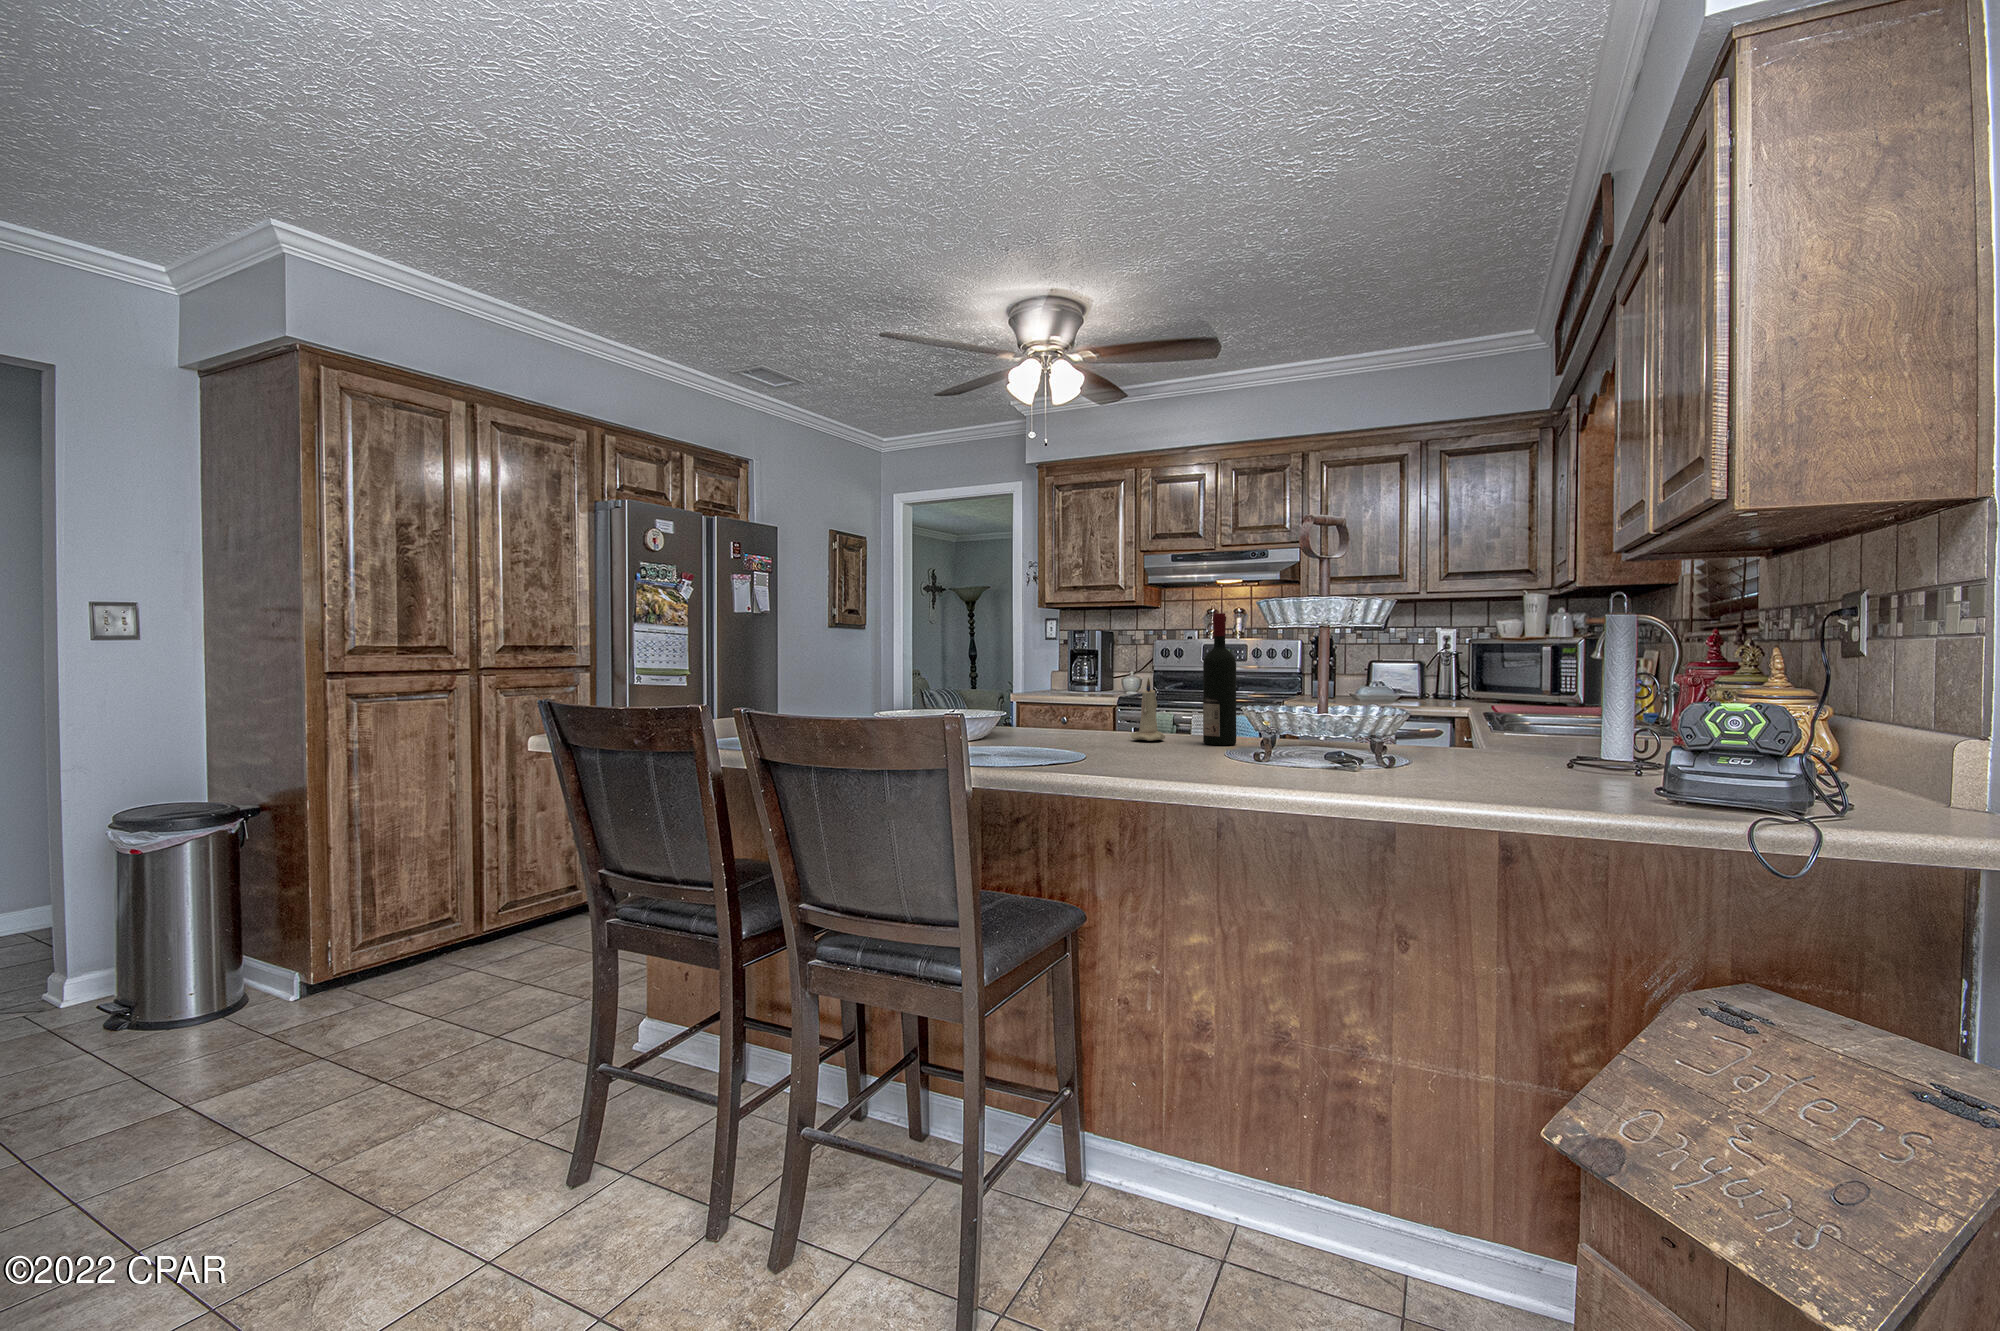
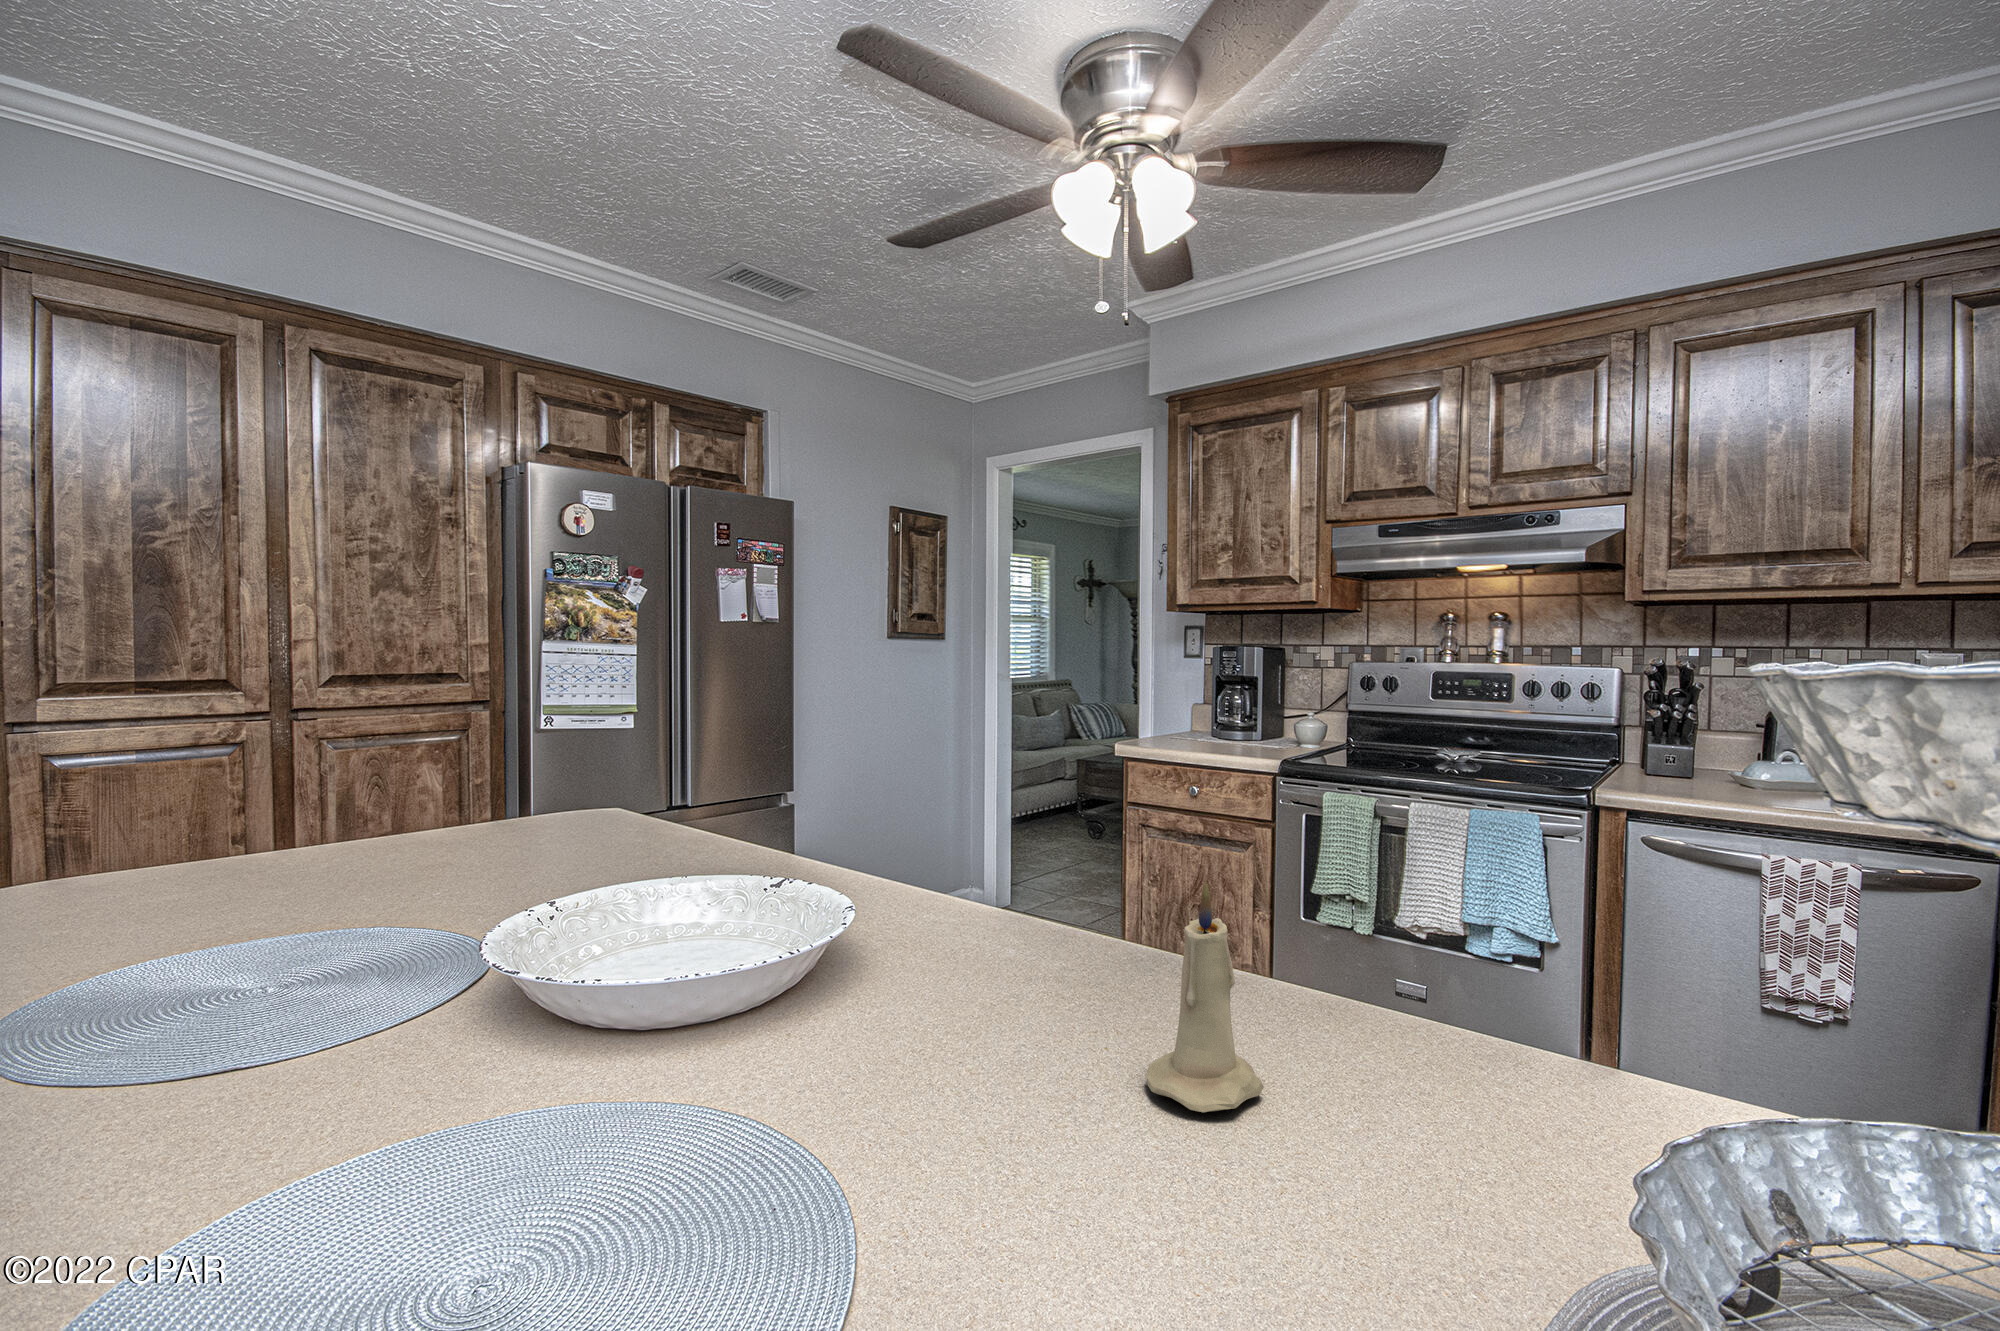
wine bottle: present [1203,613,1236,745] -> none [1397,678,1538,1213]

